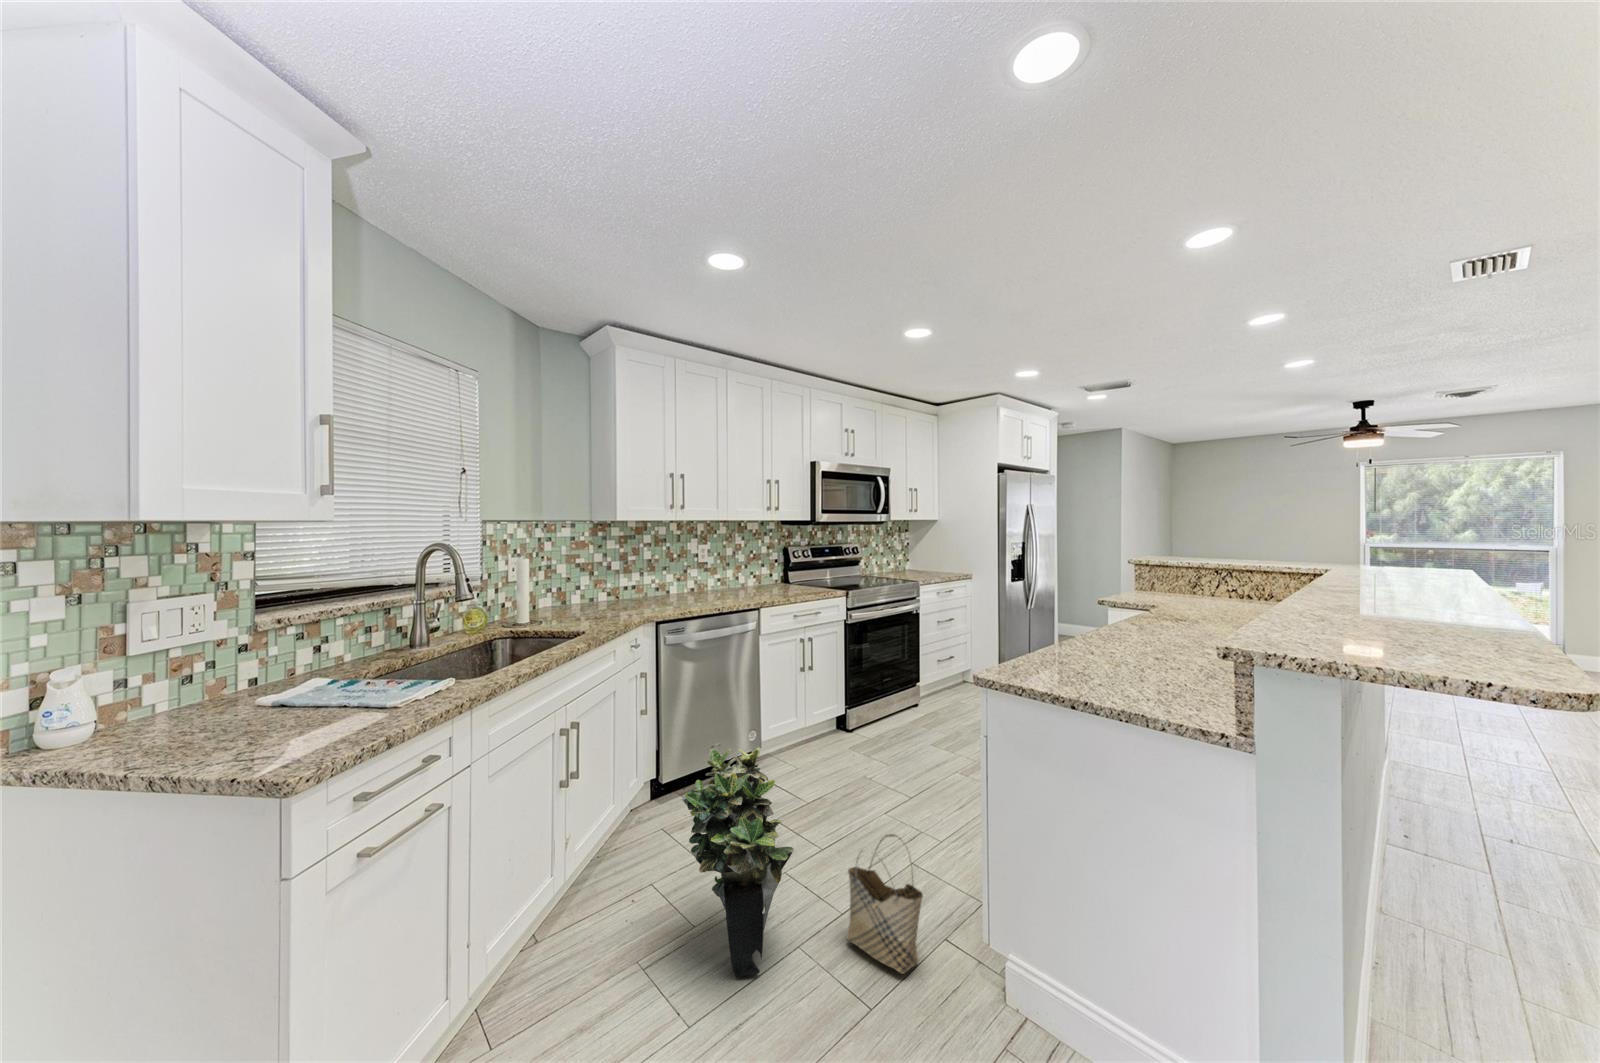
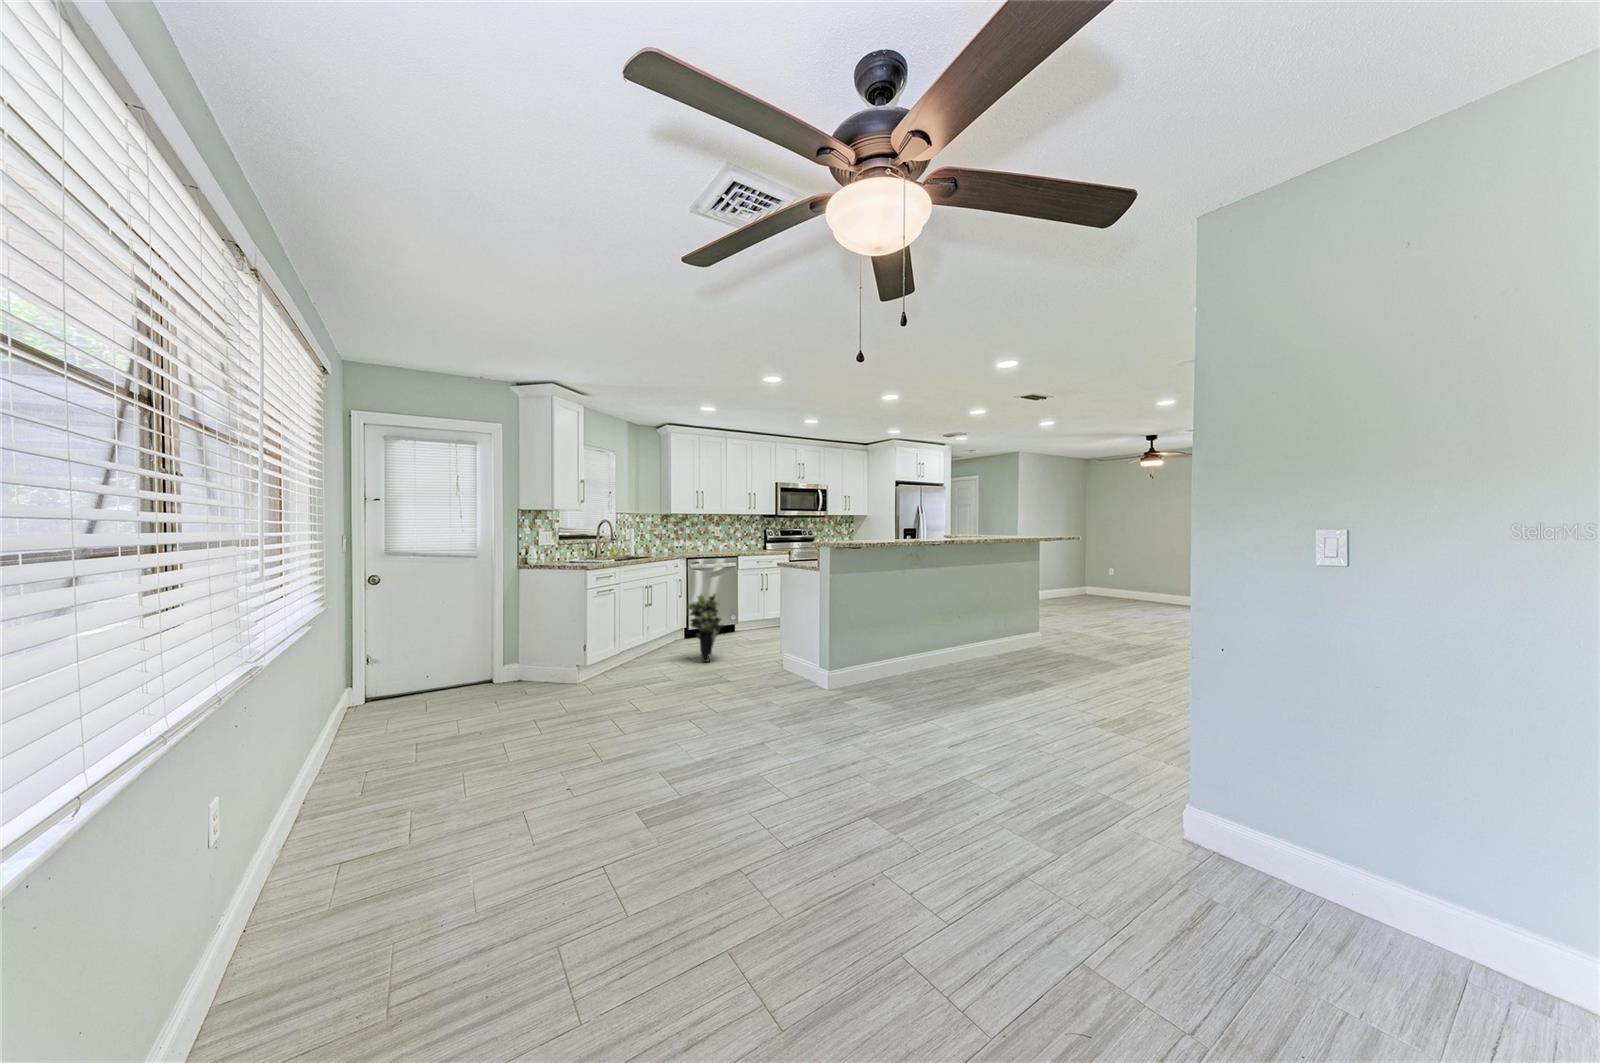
woven basket: present [846,834,923,974] -> none [743,622,766,662]

